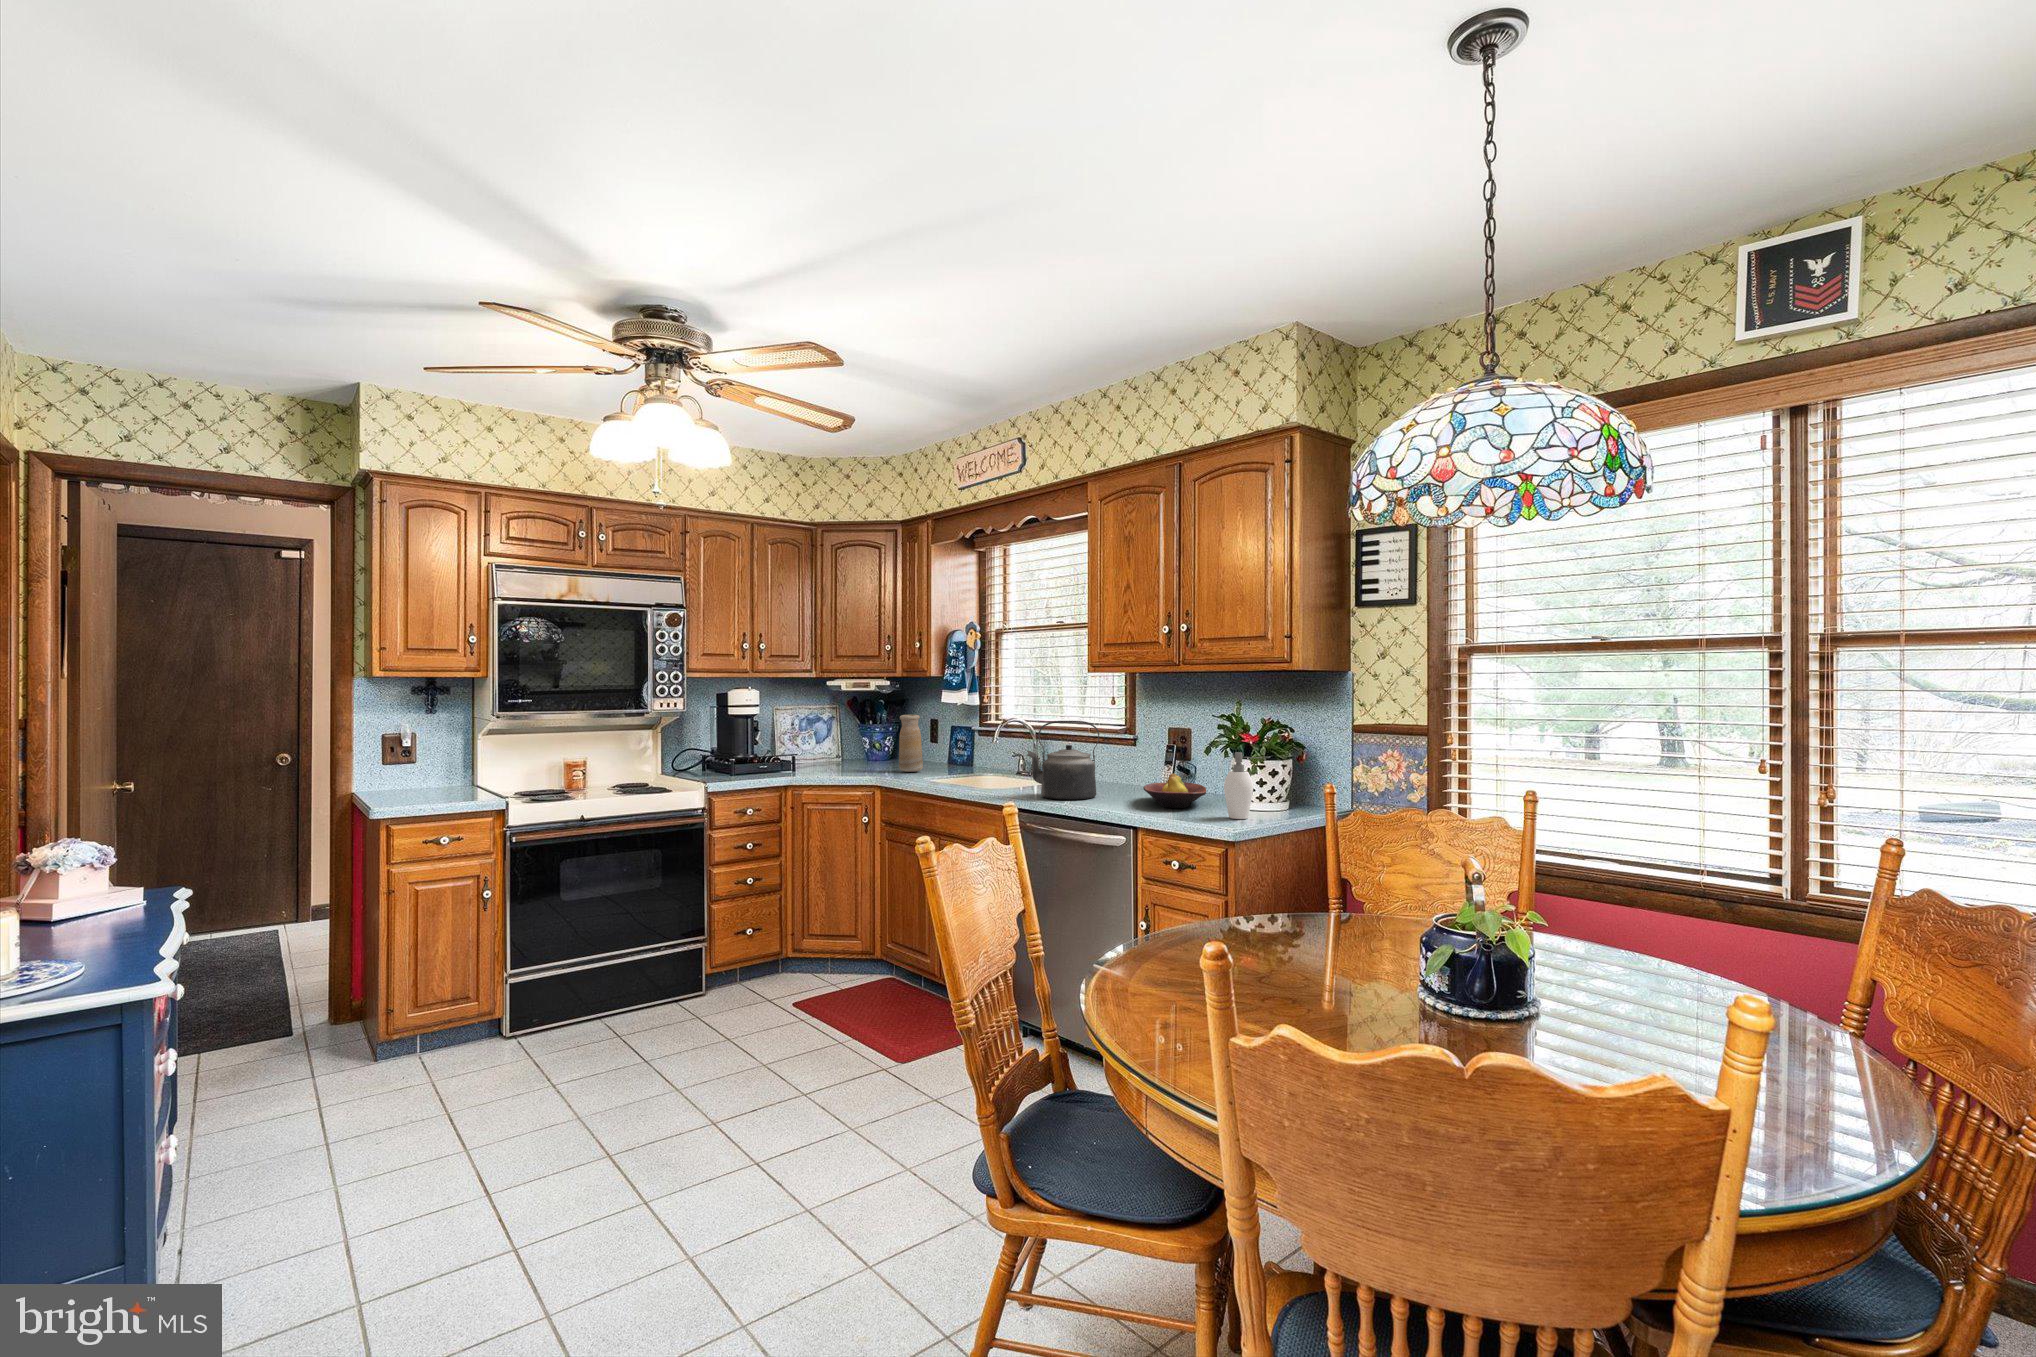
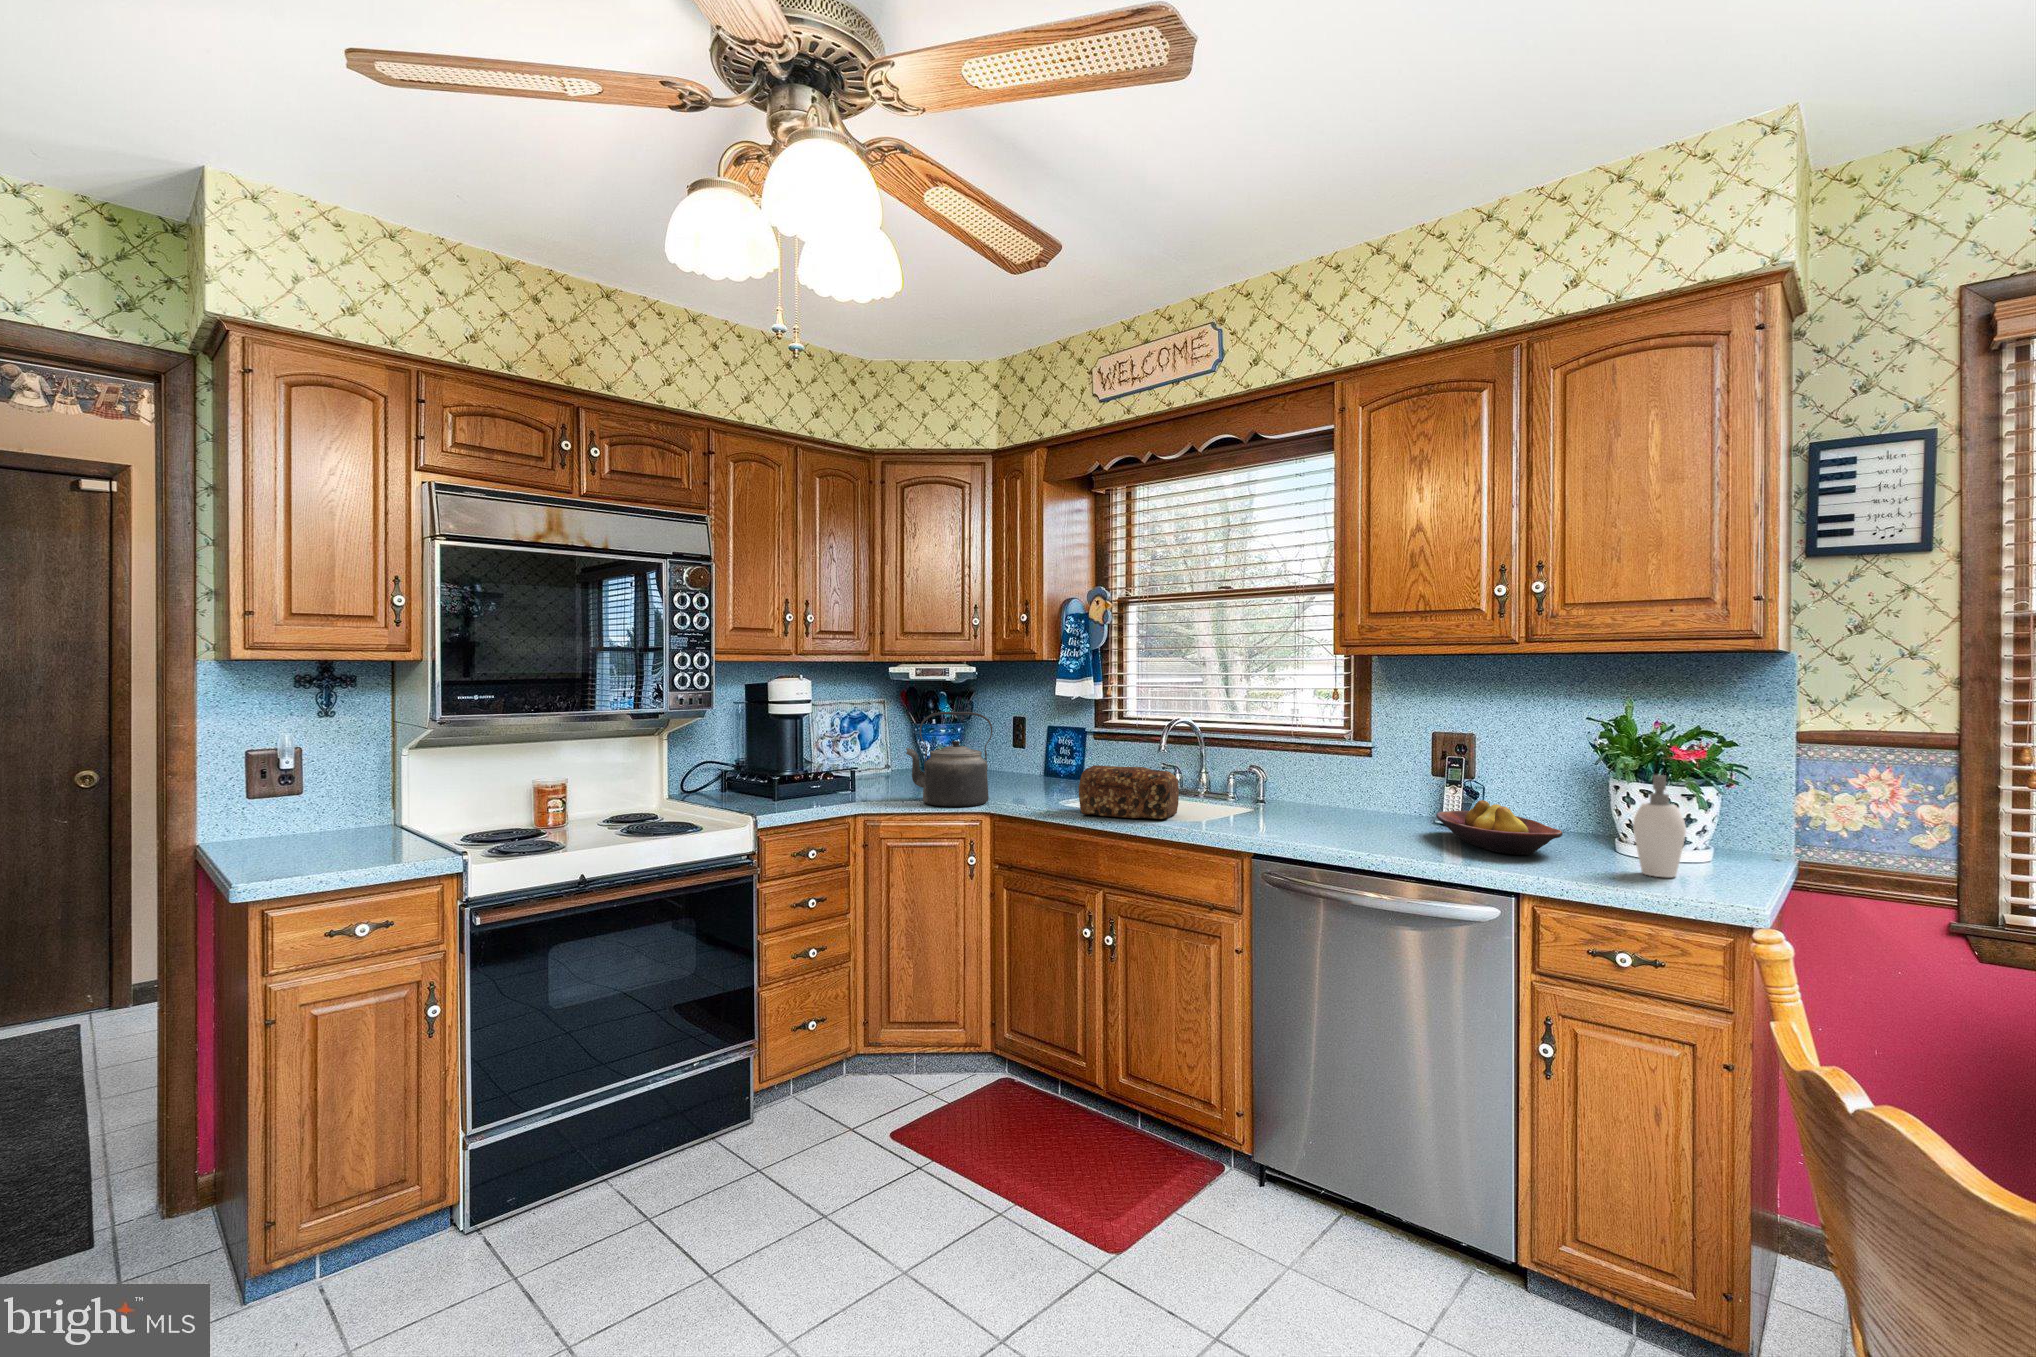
vase: present [899,715,923,772] -> none [997,712,1029,789]
kettle: present [1027,721,1099,800] -> present [906,712,992,807]
bread loaf: none [927,752,999,788] -> present [1079,765,1179,819]

